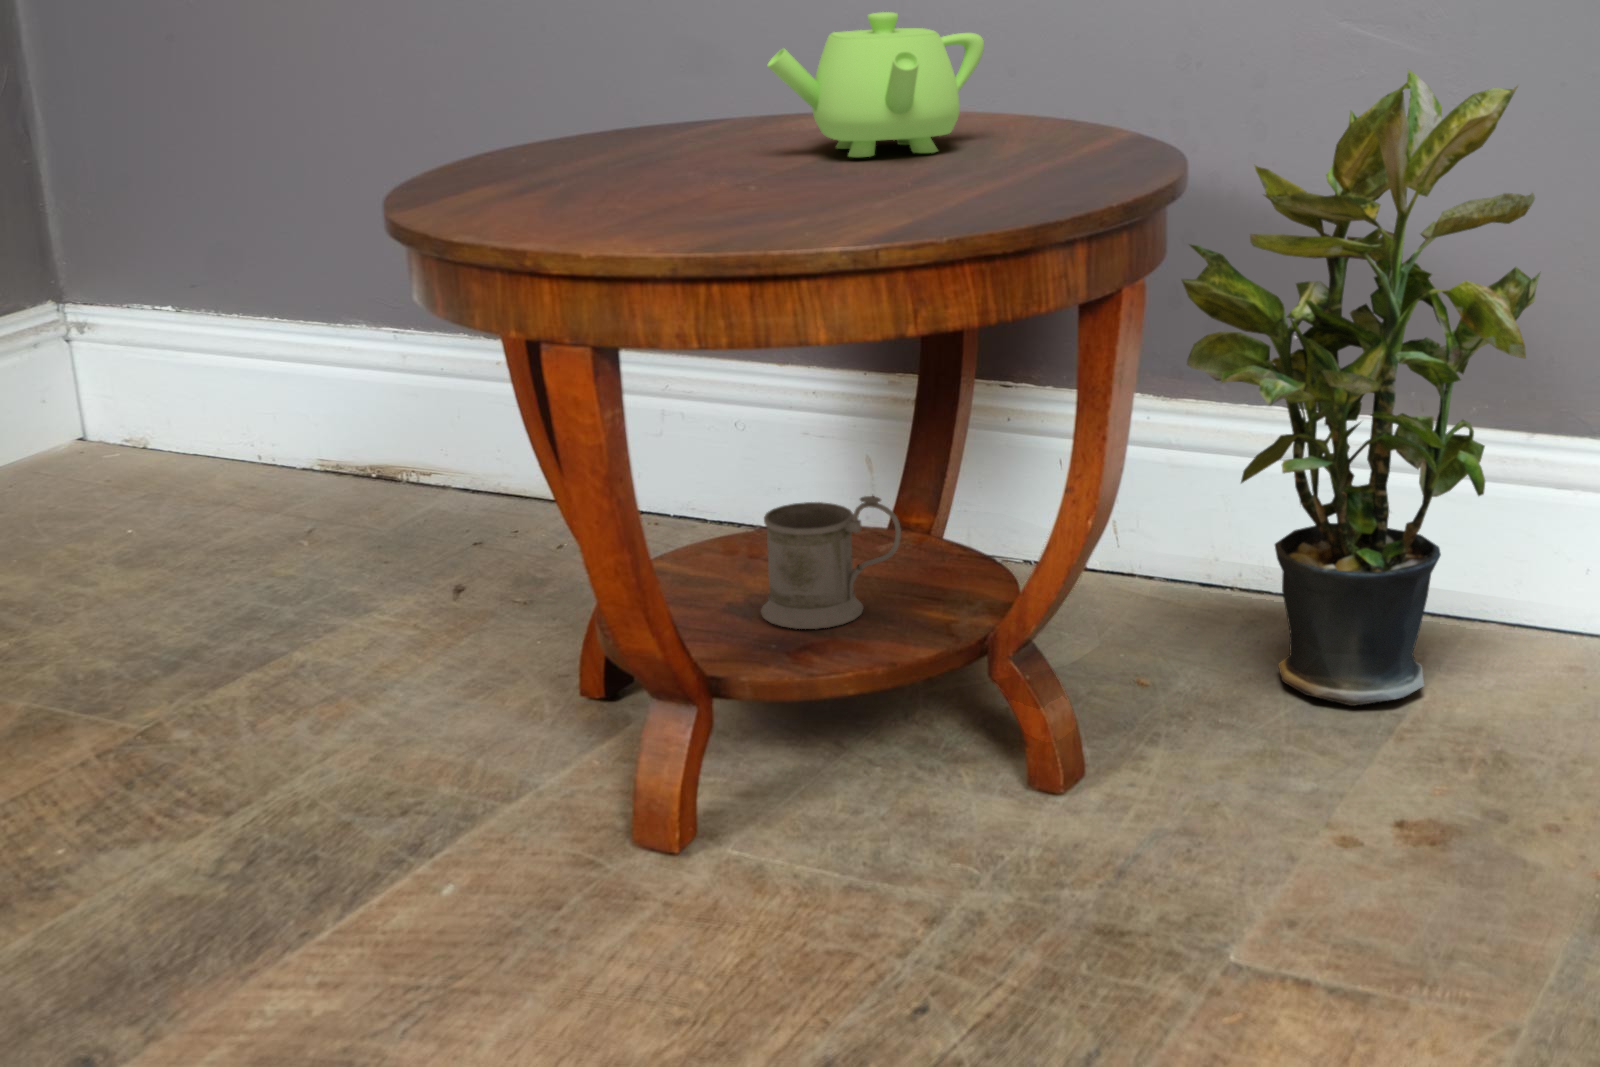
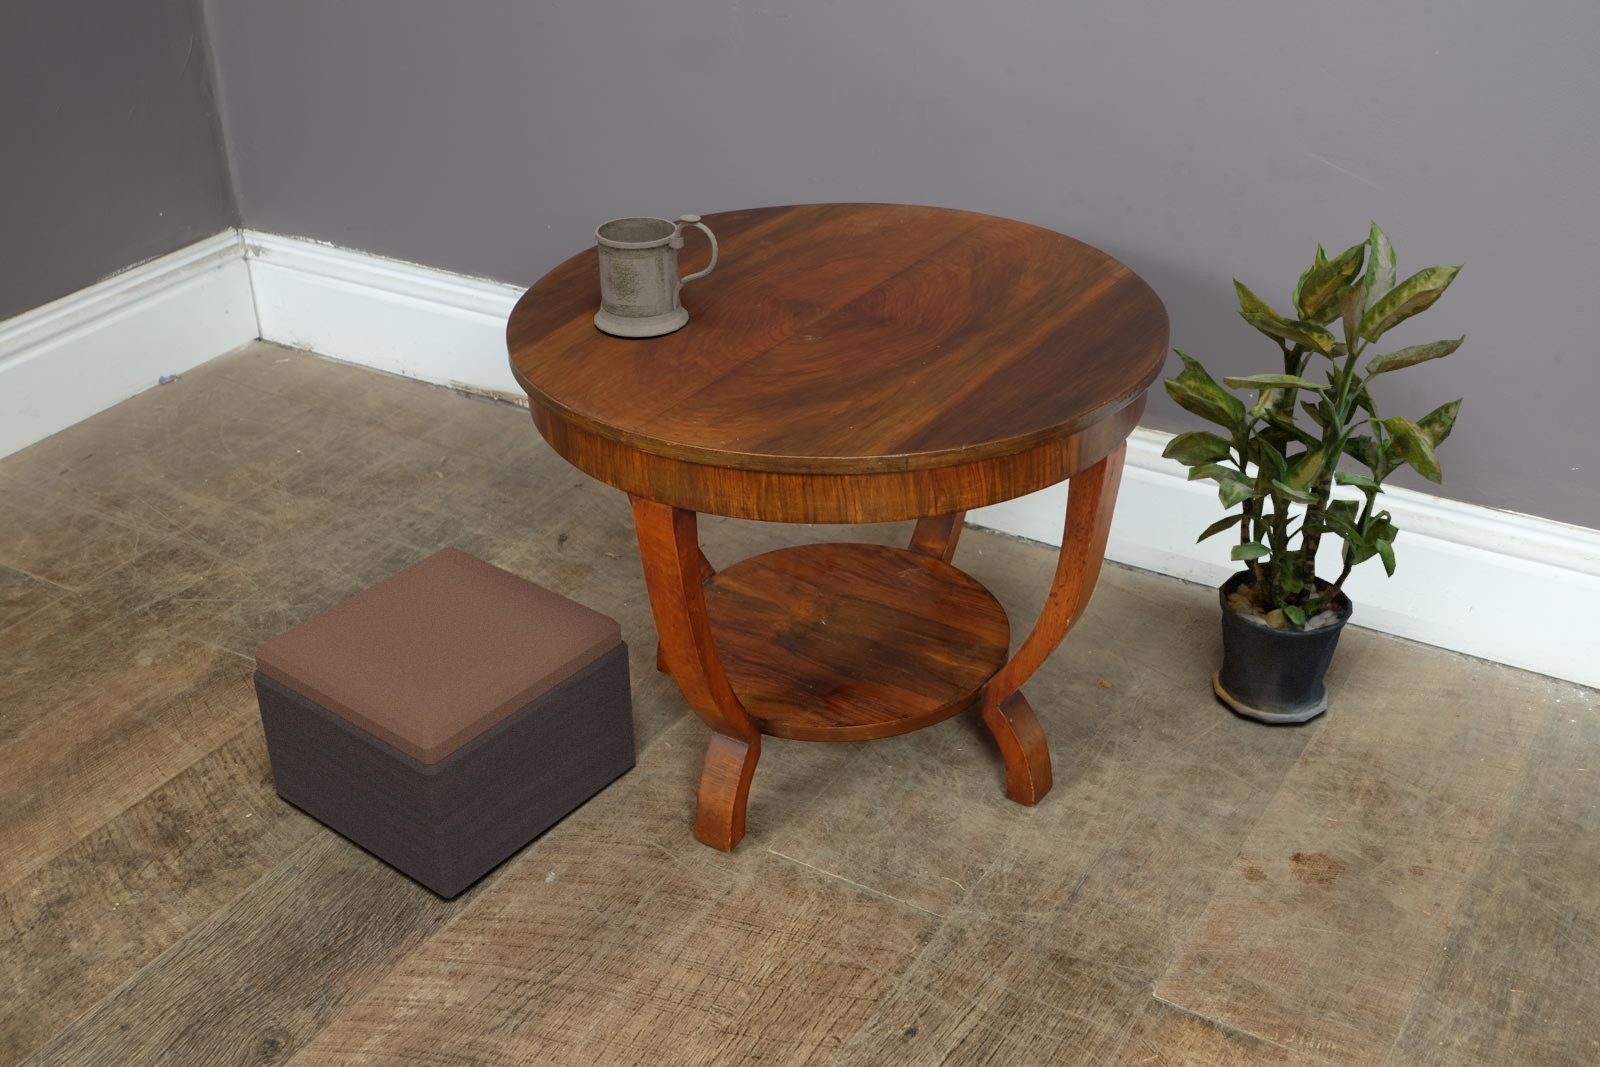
teapot: present [767,12,984,157] -> none [828,171,1013,298]
mug: present [761,496,901,629] -> present [594,214,718,337]
footstool: none [69,529,556,915] -> present [253,547,636,898]

